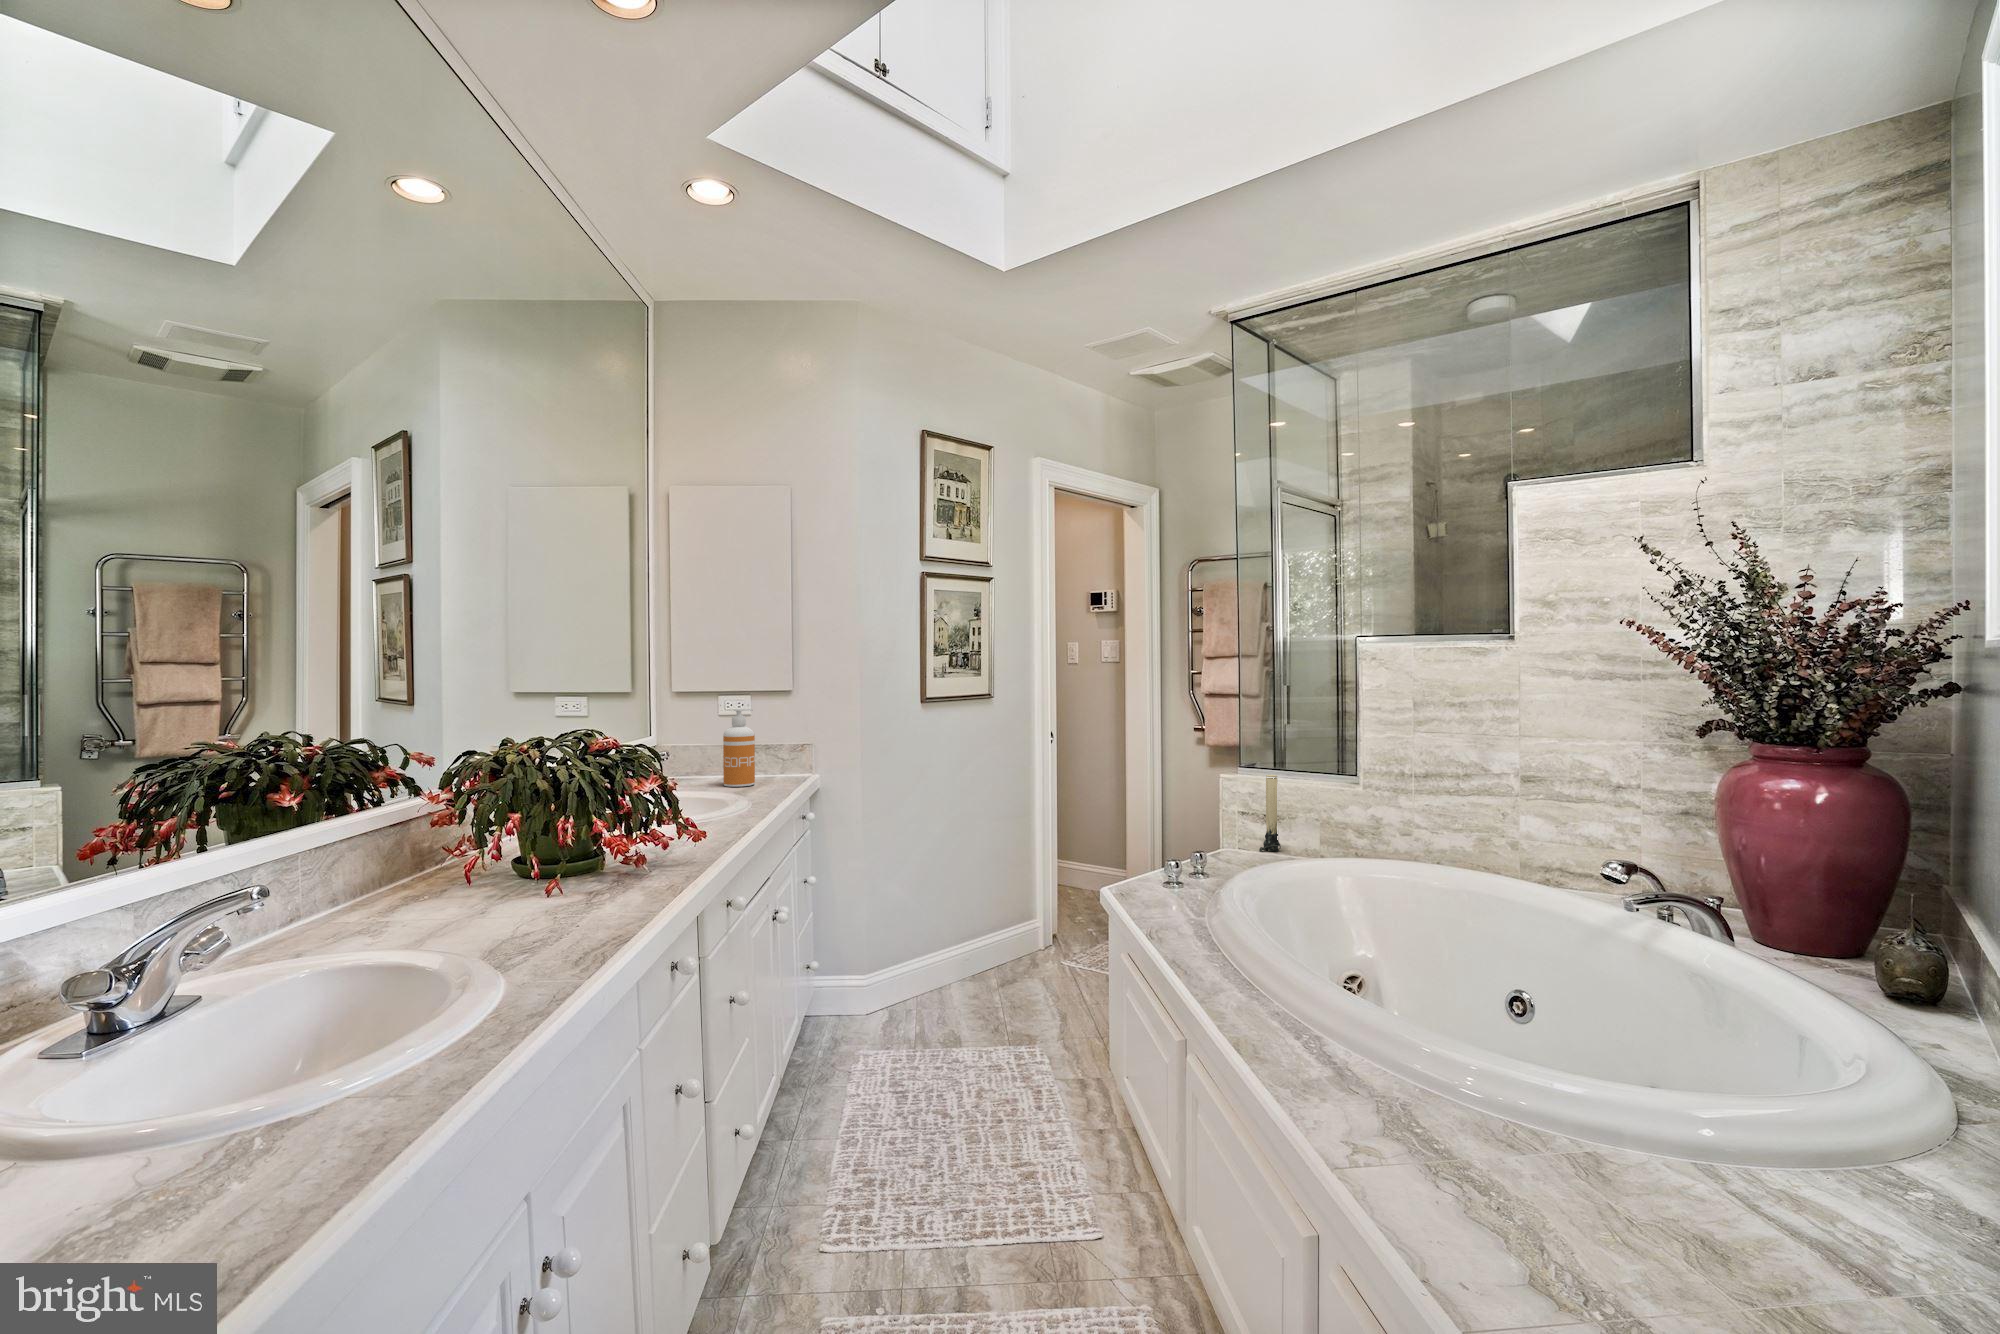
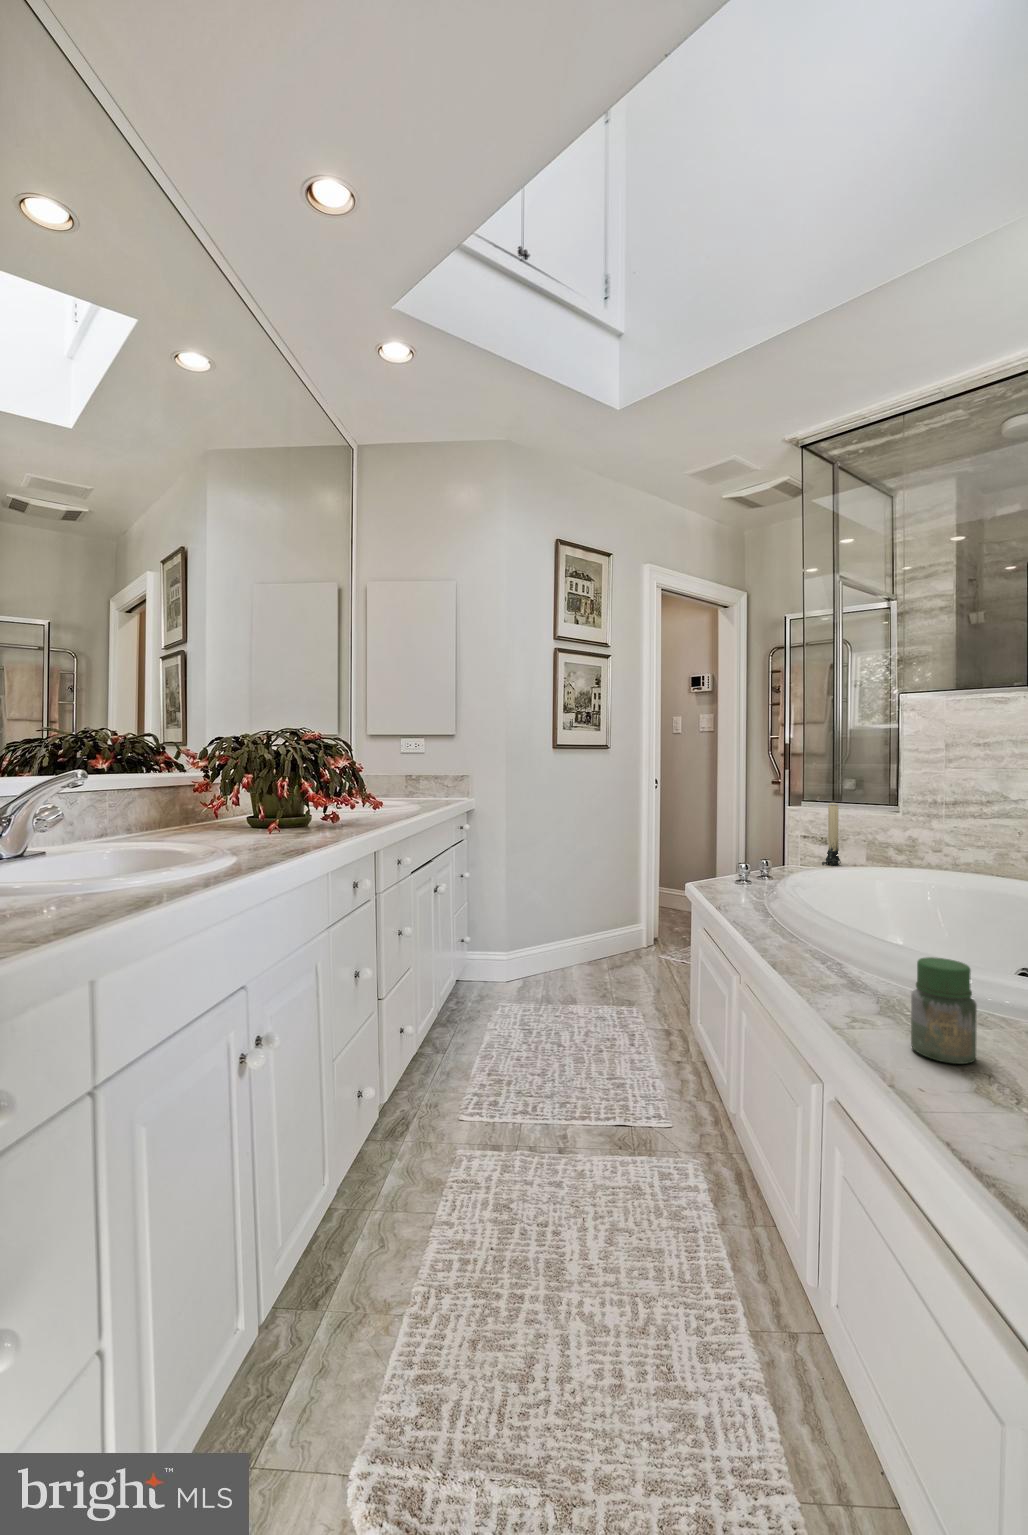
soap dispenser: present [723,709,755,787] -> none [405,746,427,802]
jar: none [1421,1096,1496,1237] -> present [911,957,977,1064]

